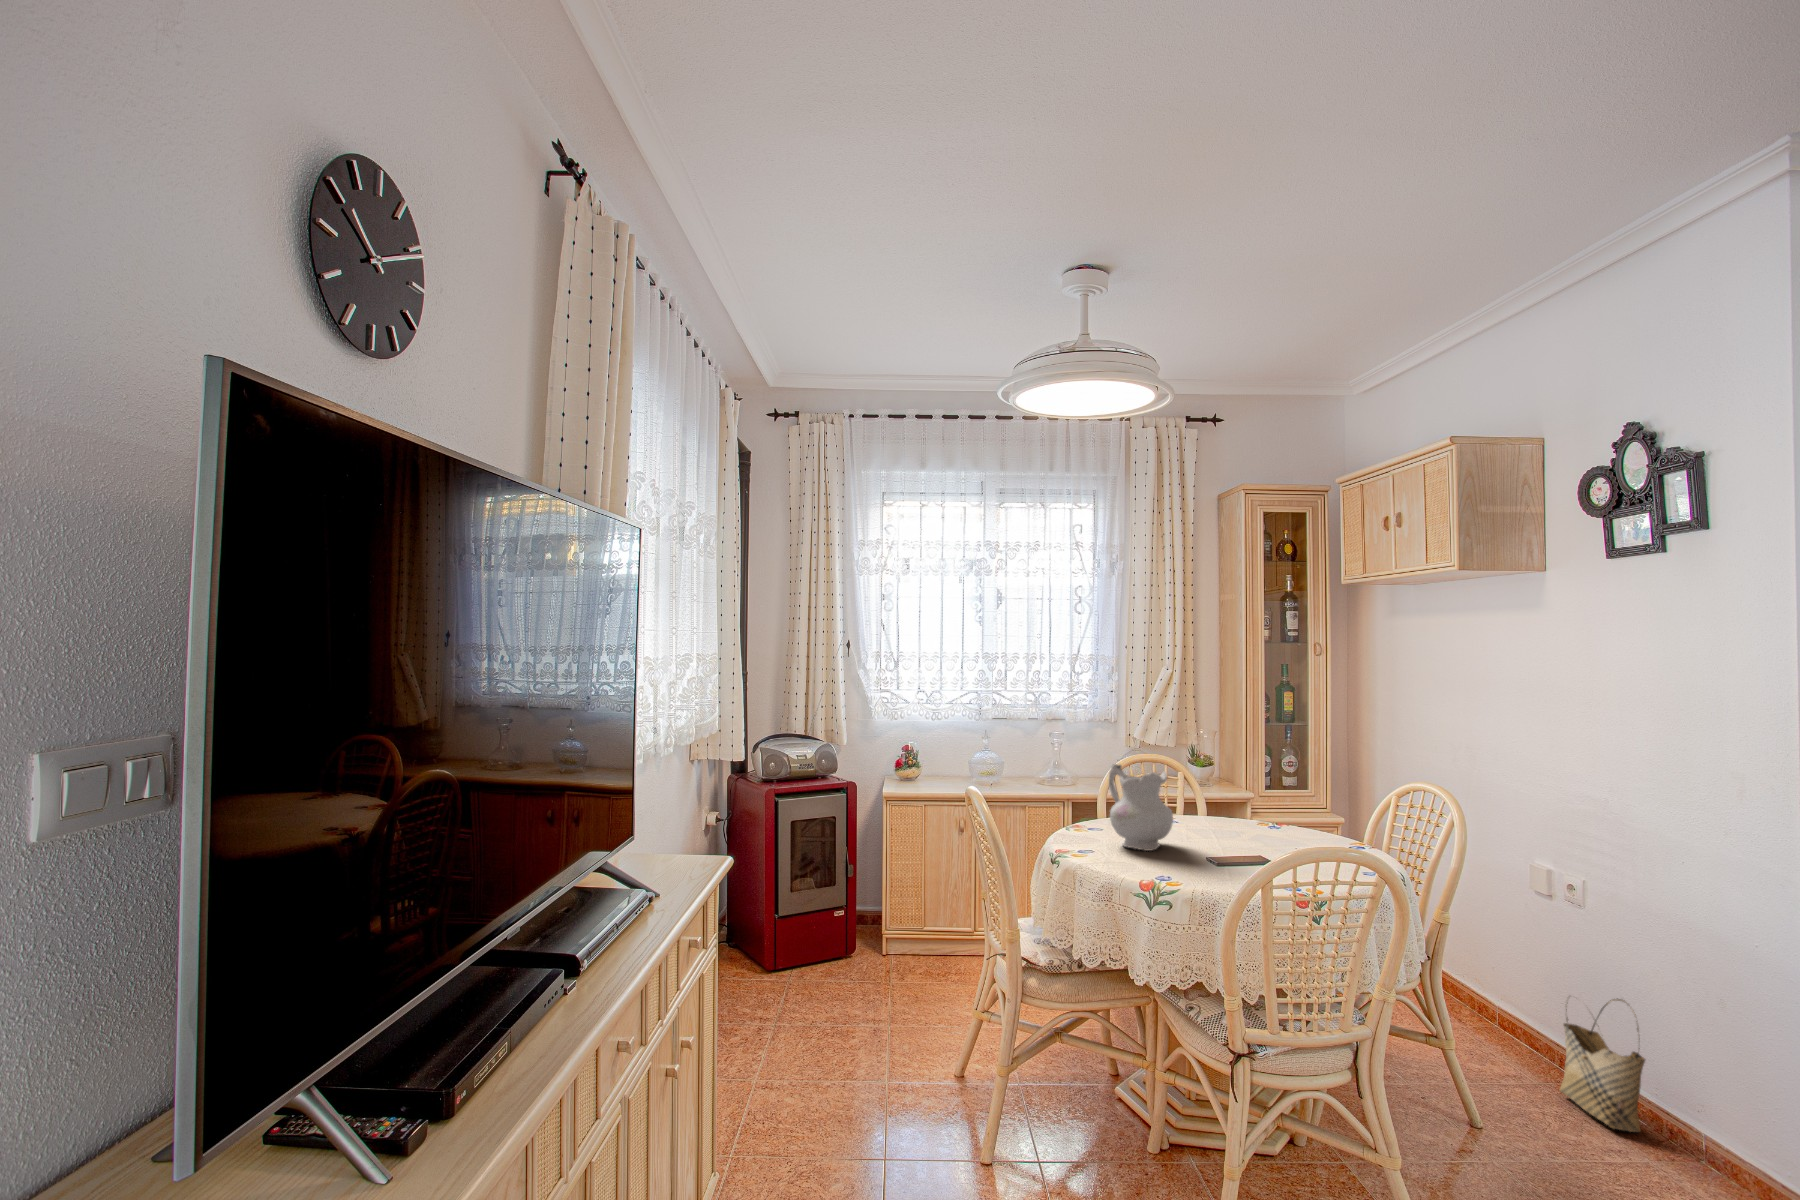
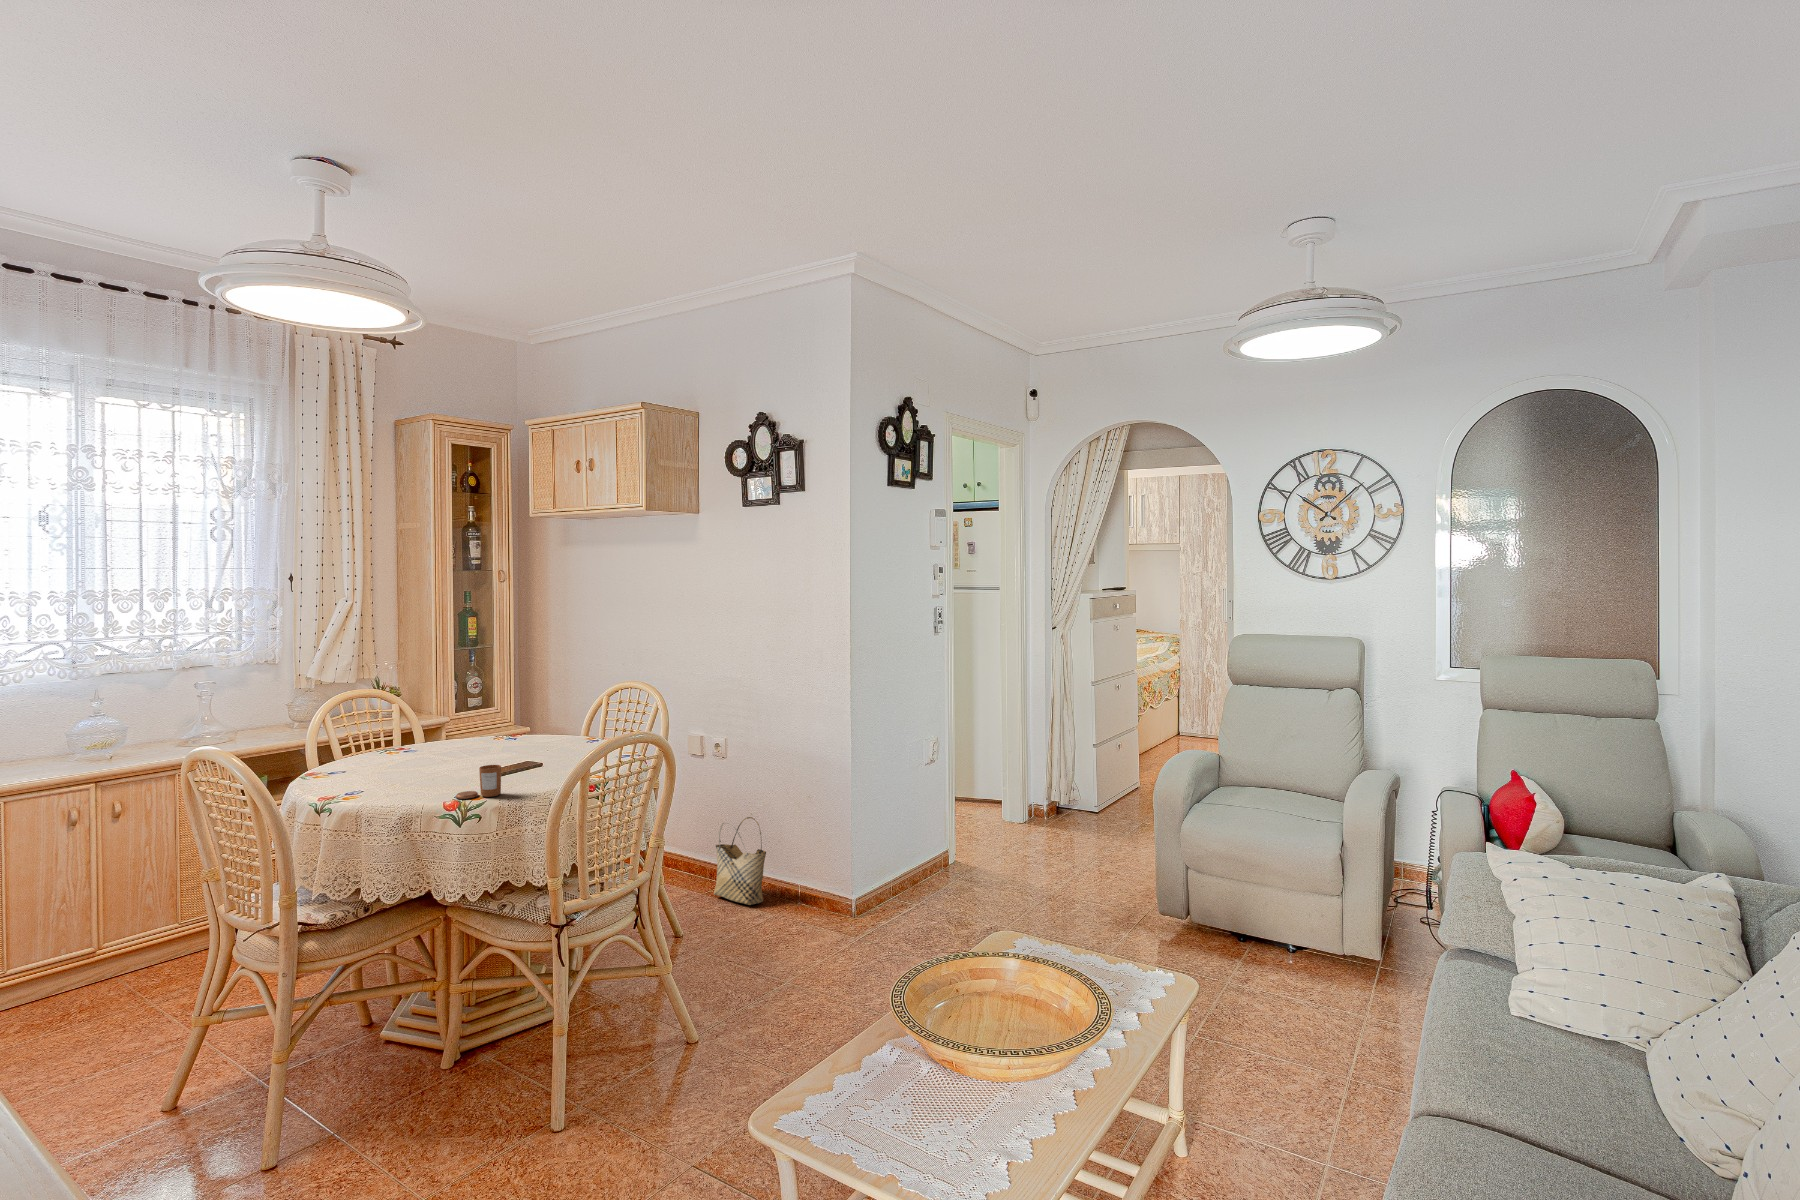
ceramic pitcher: present [1109,764,1173,851] -> none [364,698,442,781]
candle: none [1158,850,1201,885] -> present [456,765,501,799]

